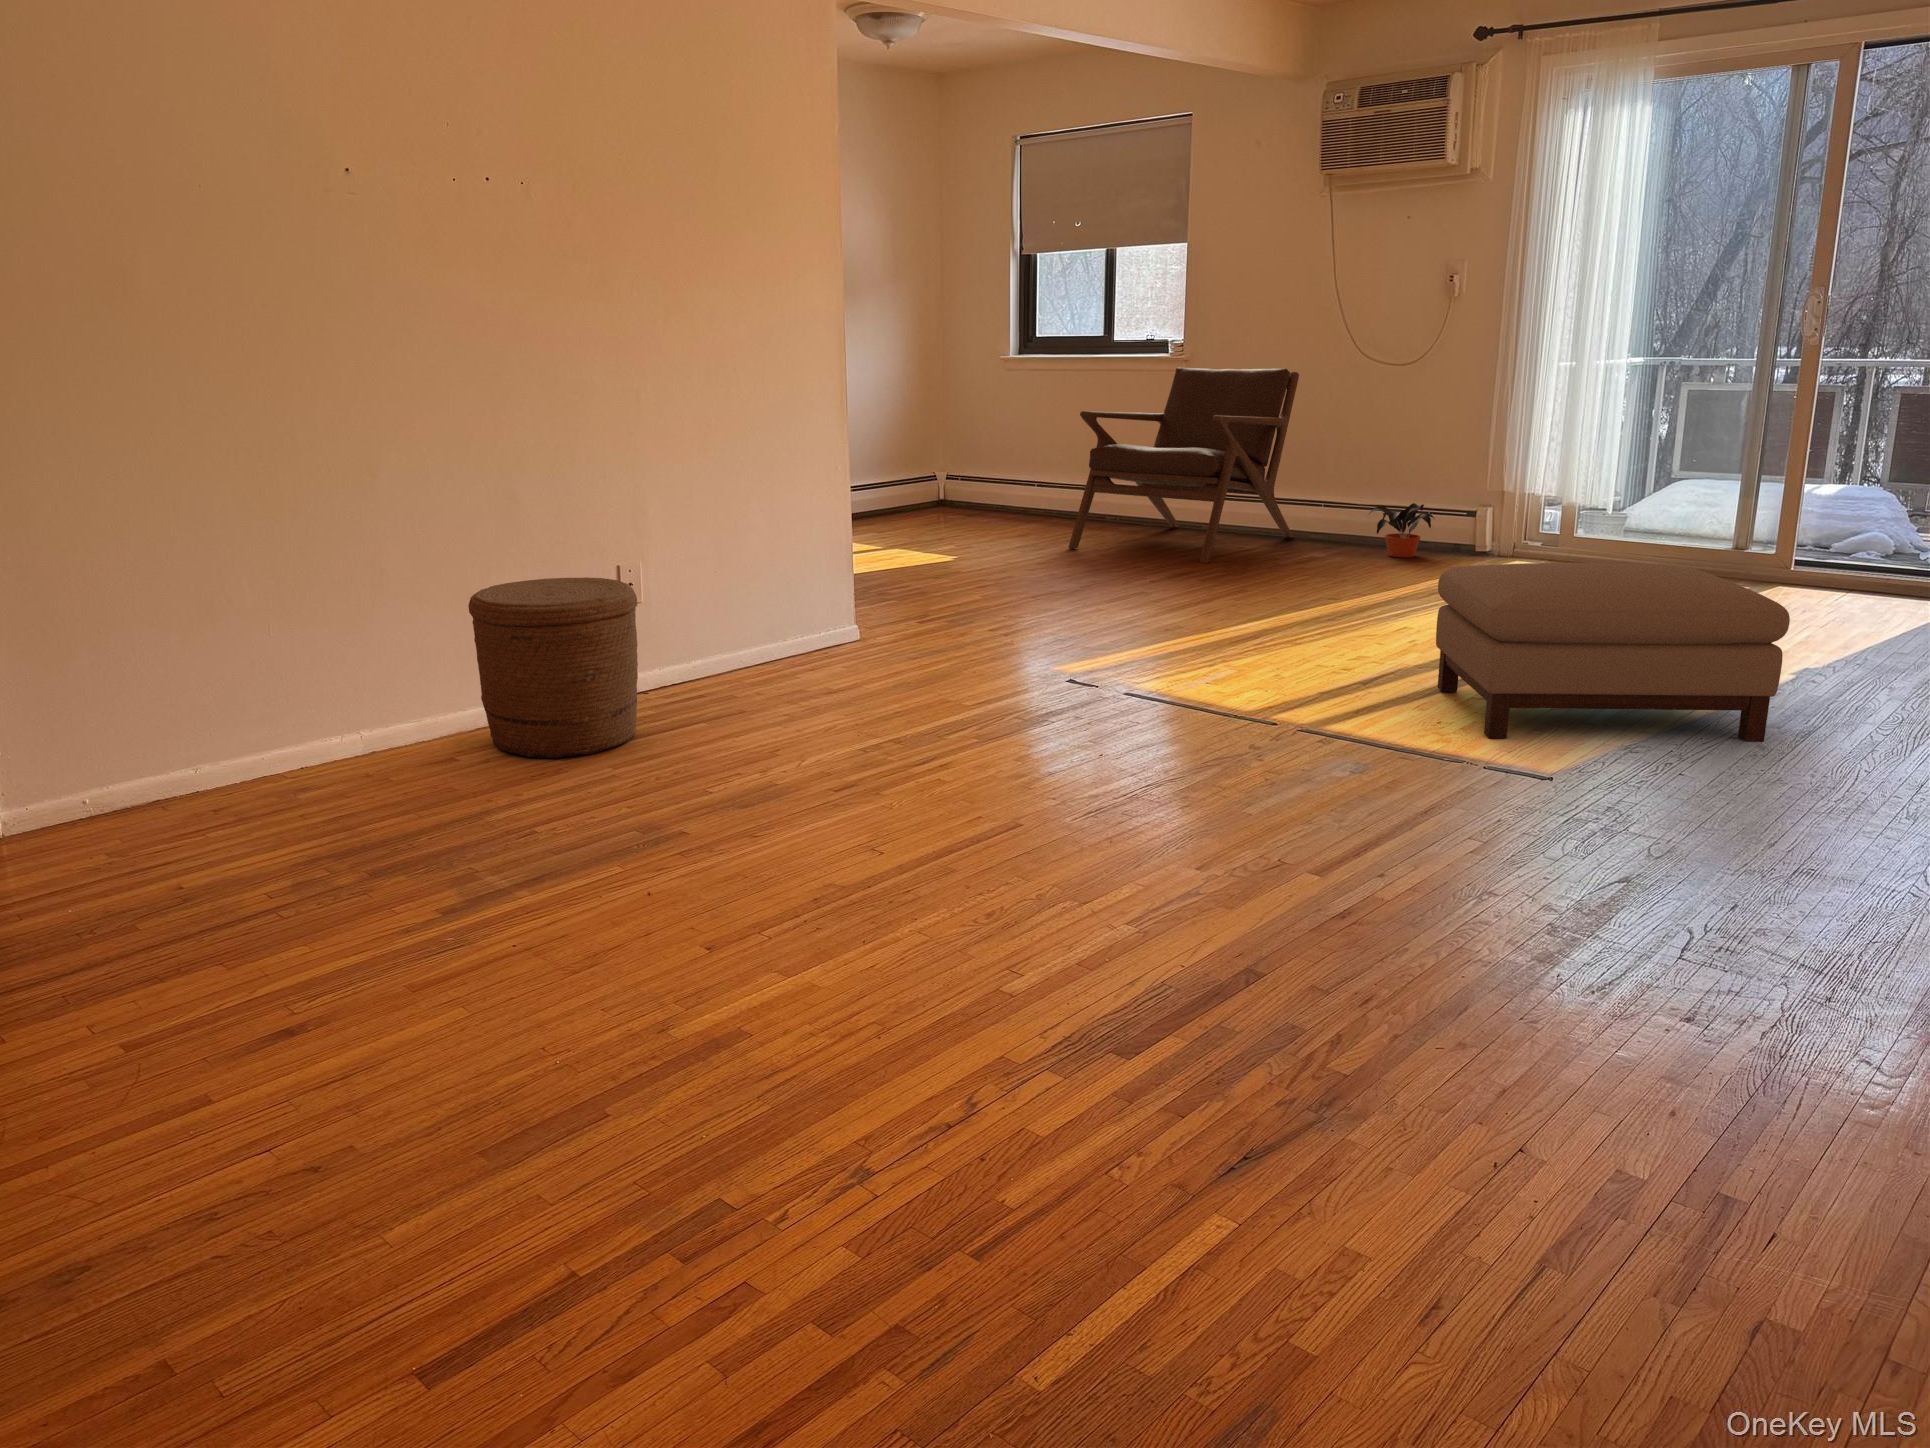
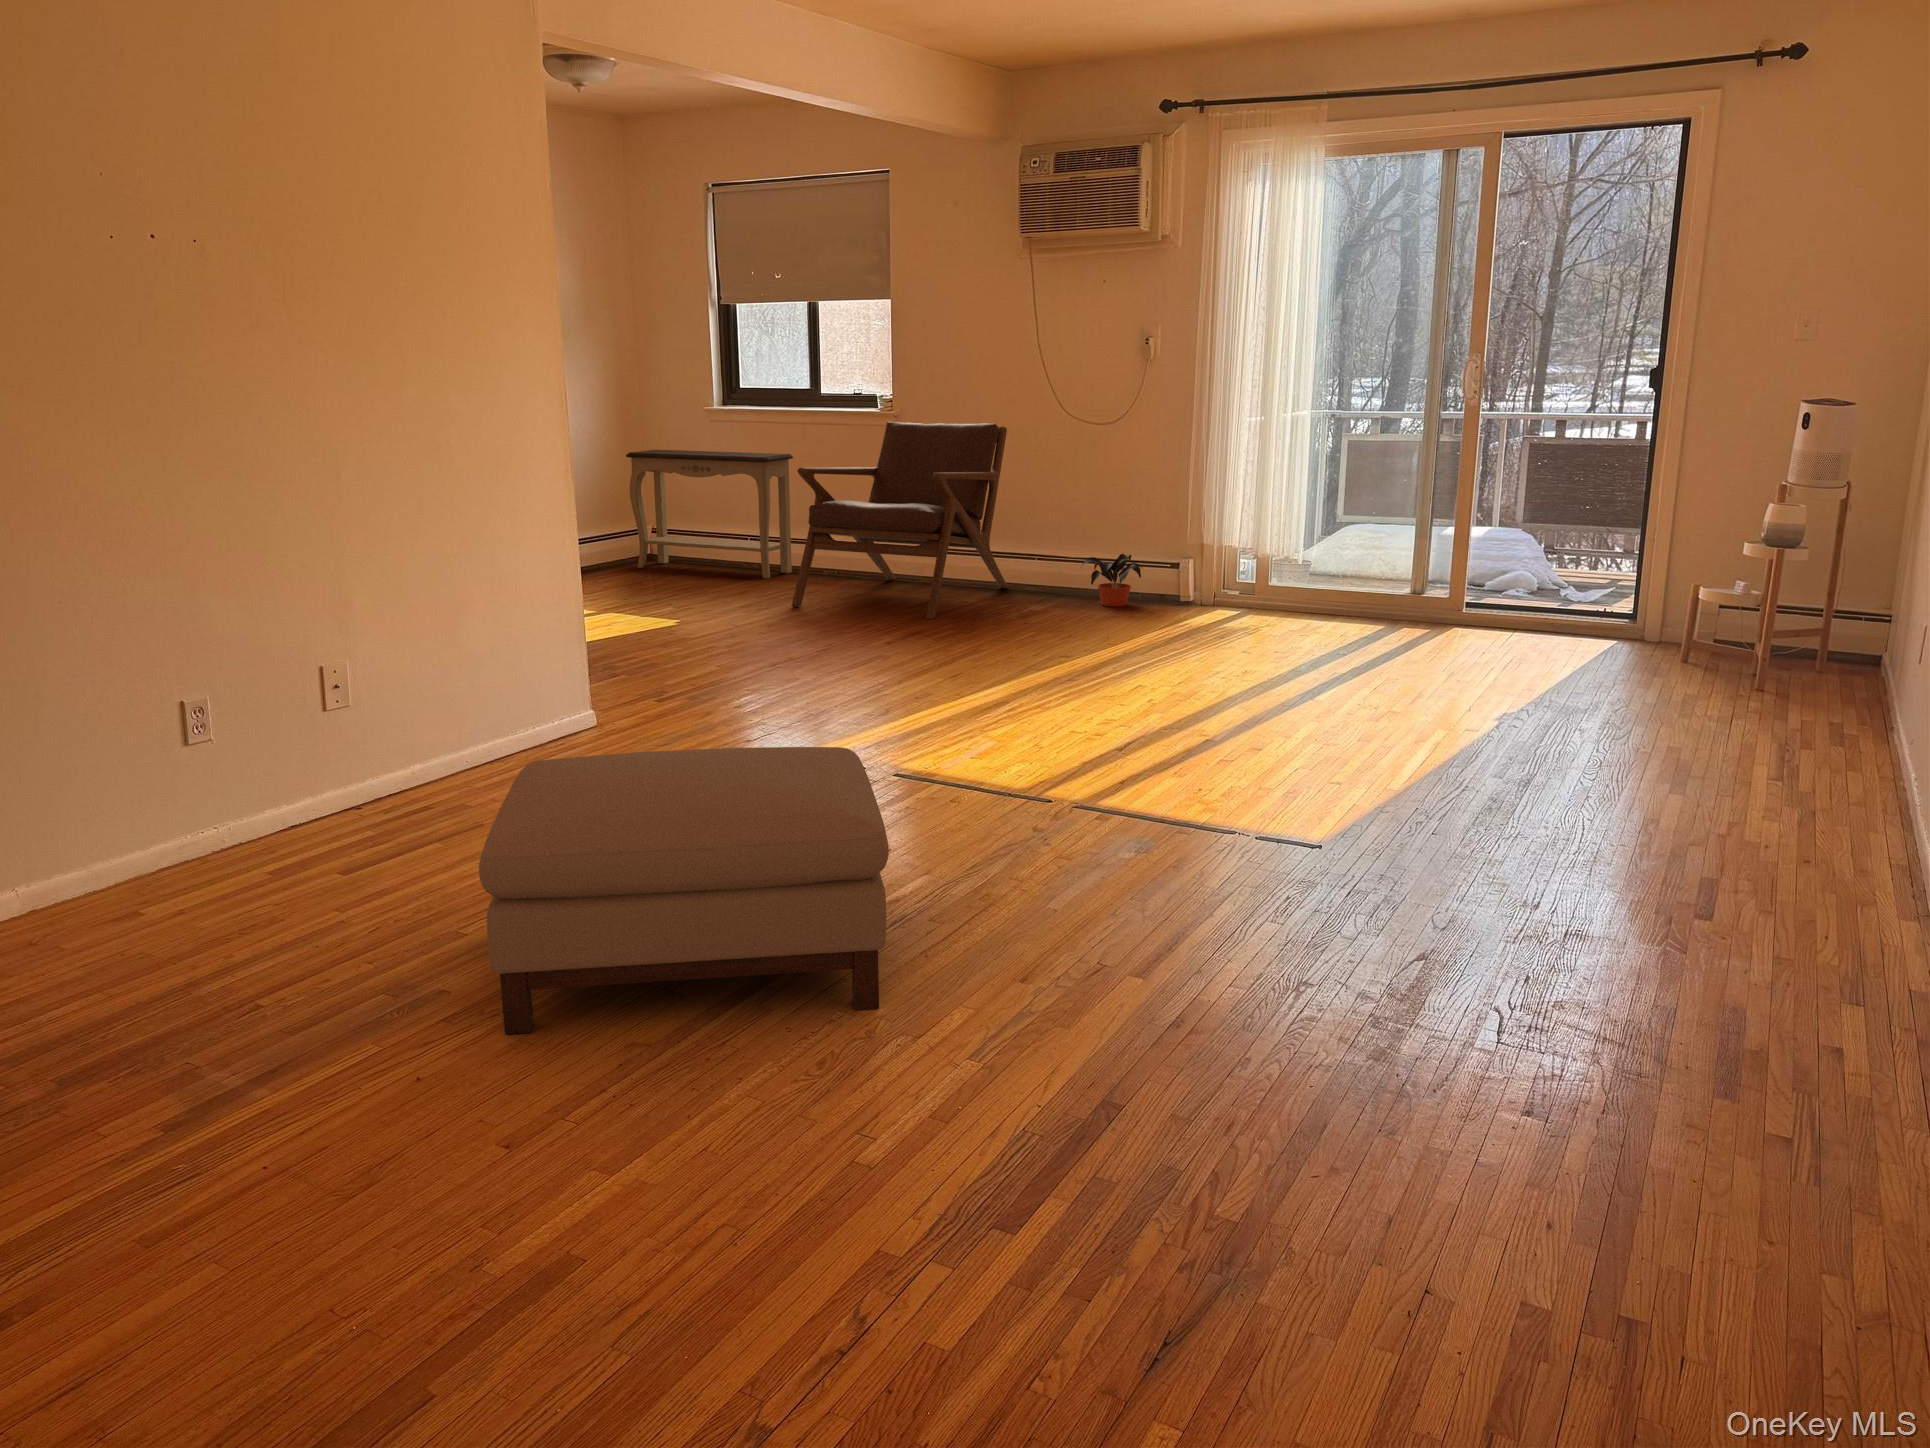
console table: none [923,397,1083,524] -> present [626,450,793,579]
ottoman: present [1436,563,1790,742] -> present [479,747,889,1034]
woven basket: present [468,577,638,759] -> none [157,685,366,899]

